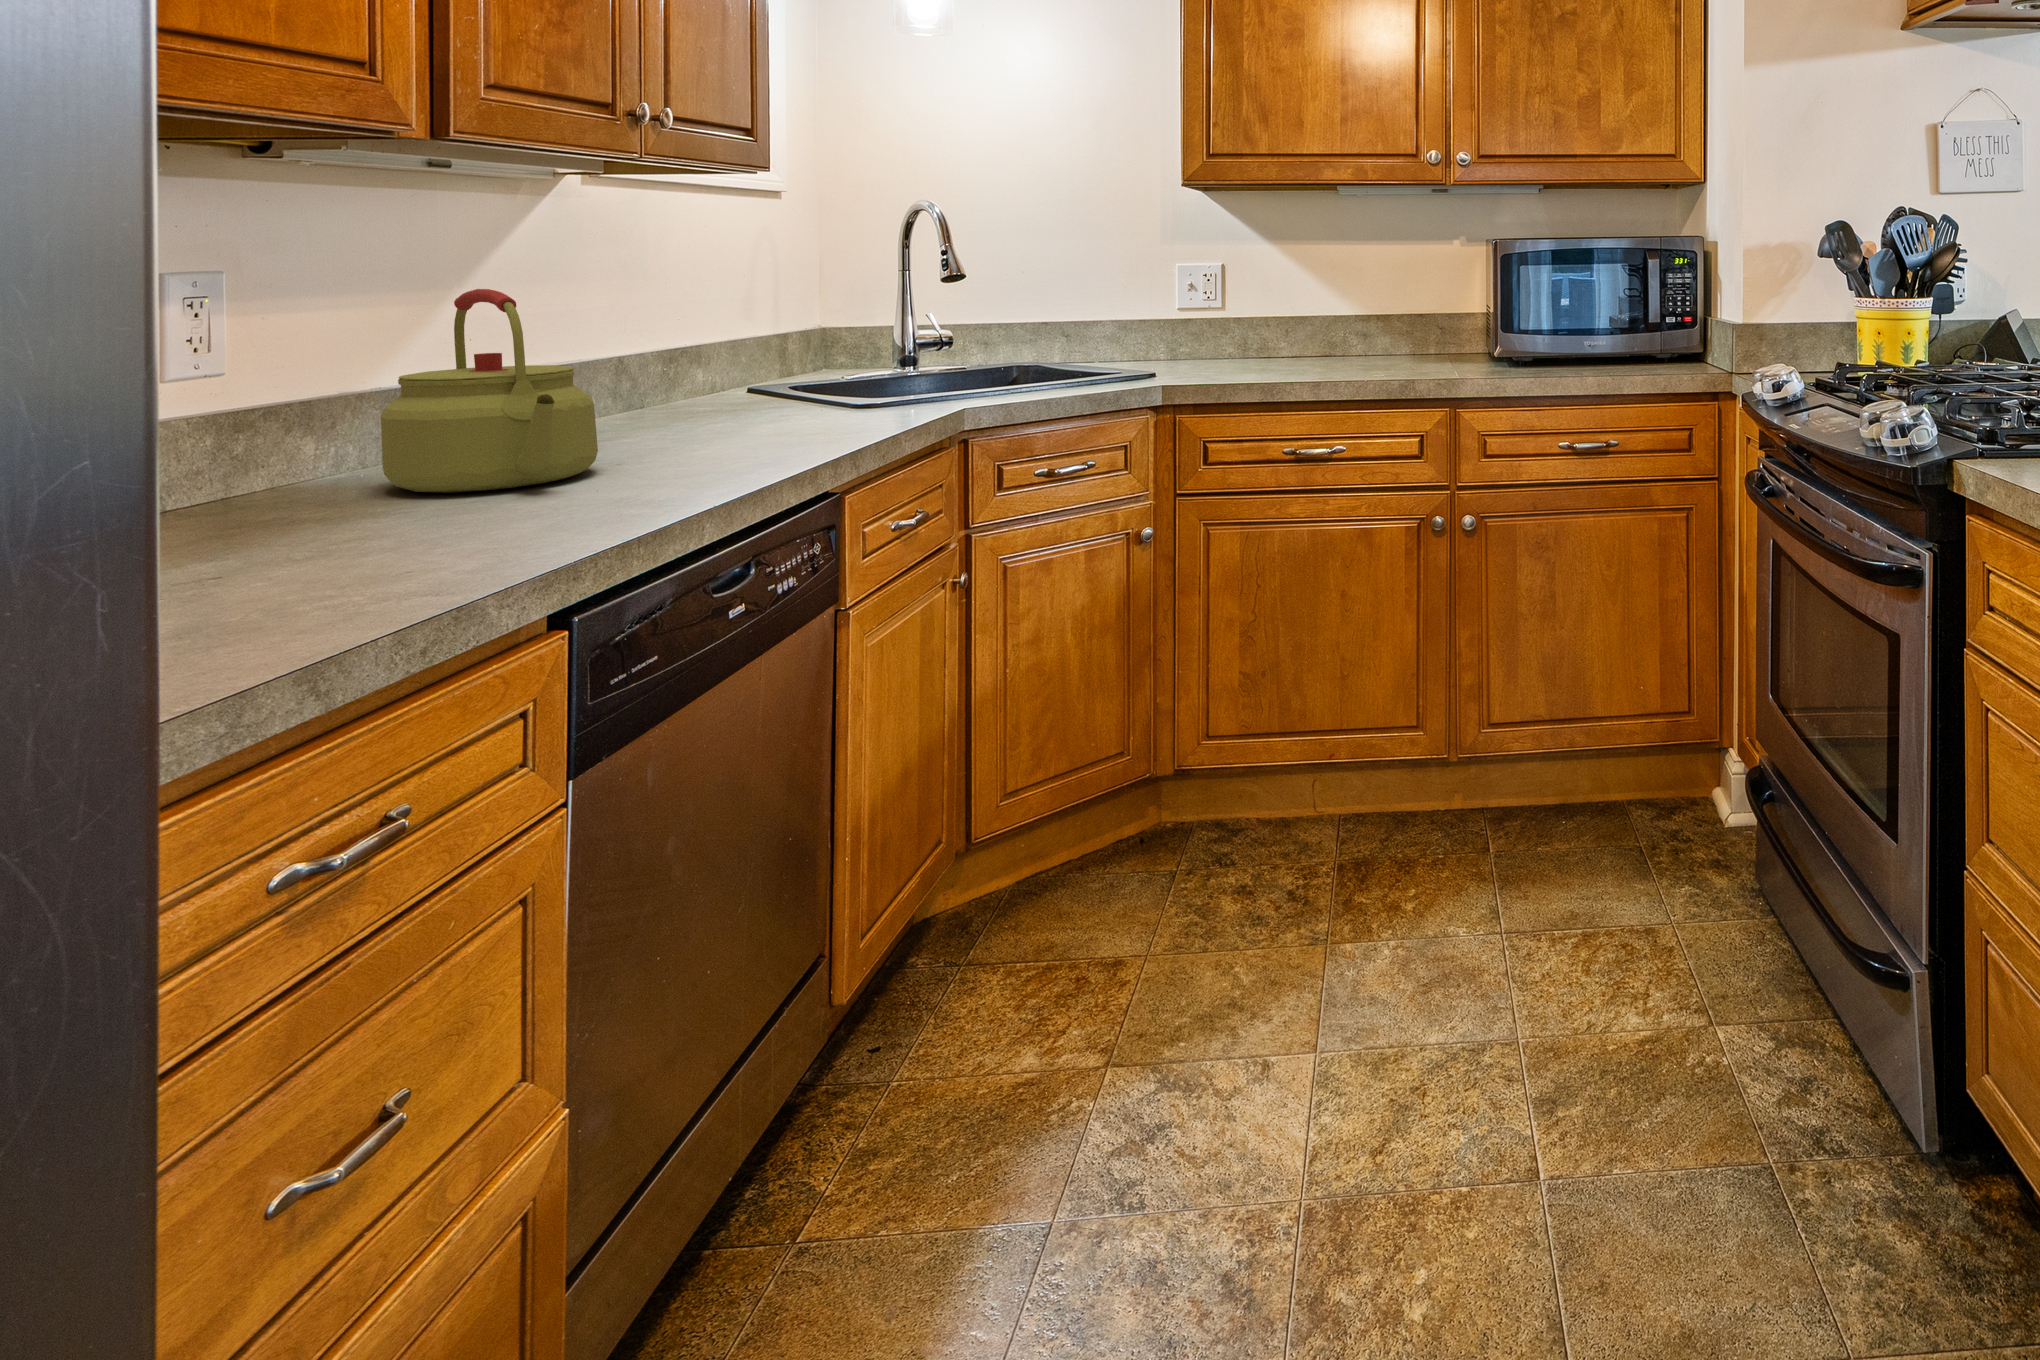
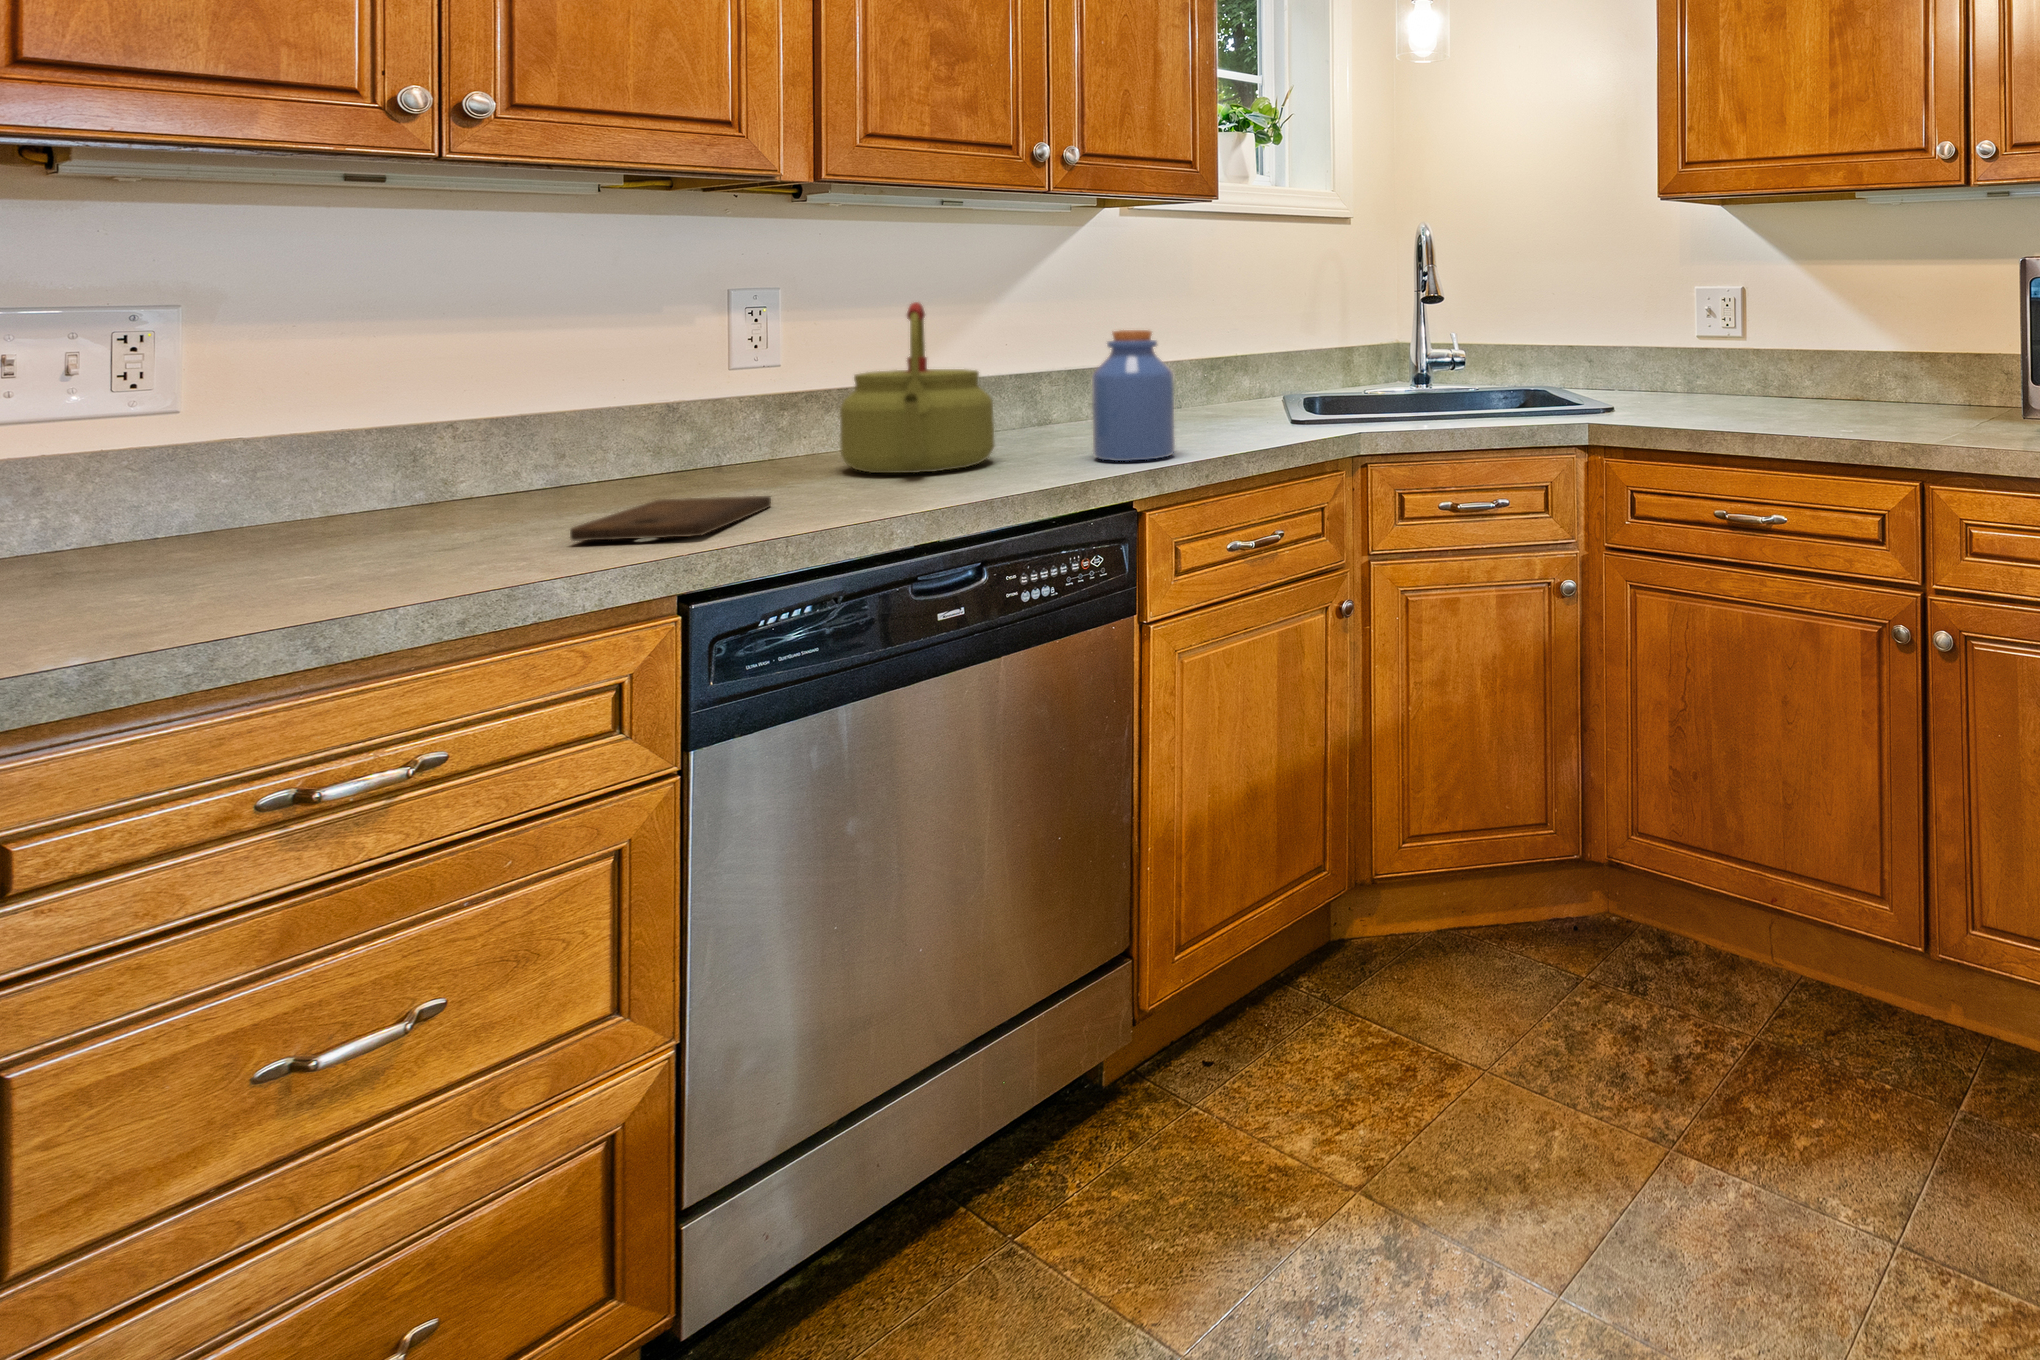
jar: none [708,315,810,453] -> present [1092,330,1175,461]
cutting board: none [248,524,456,596] -> present [570,496,771,541]

